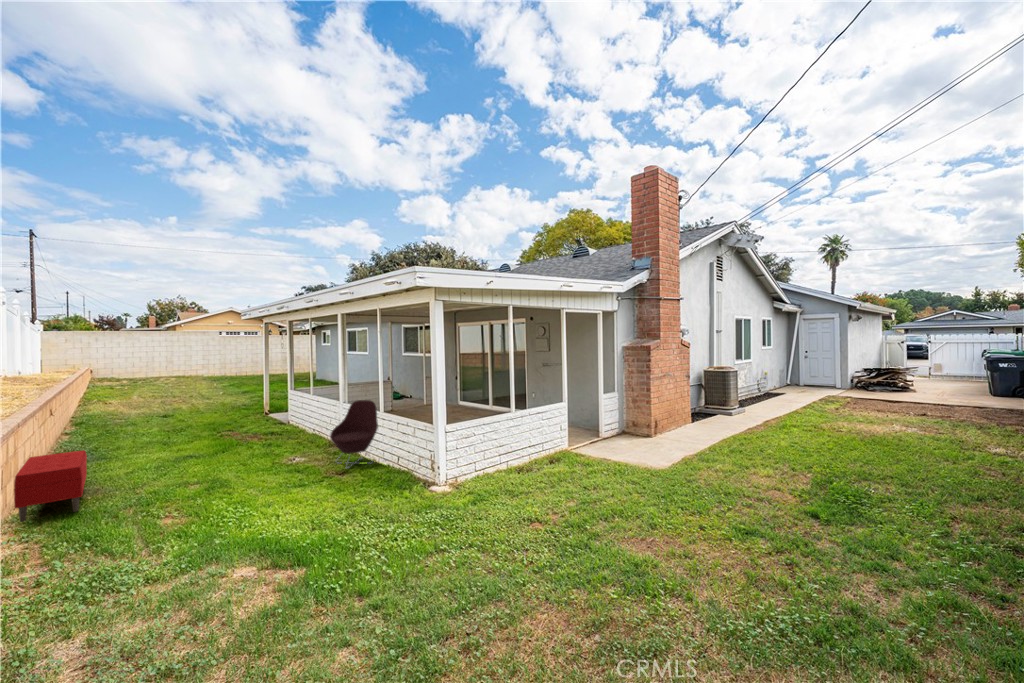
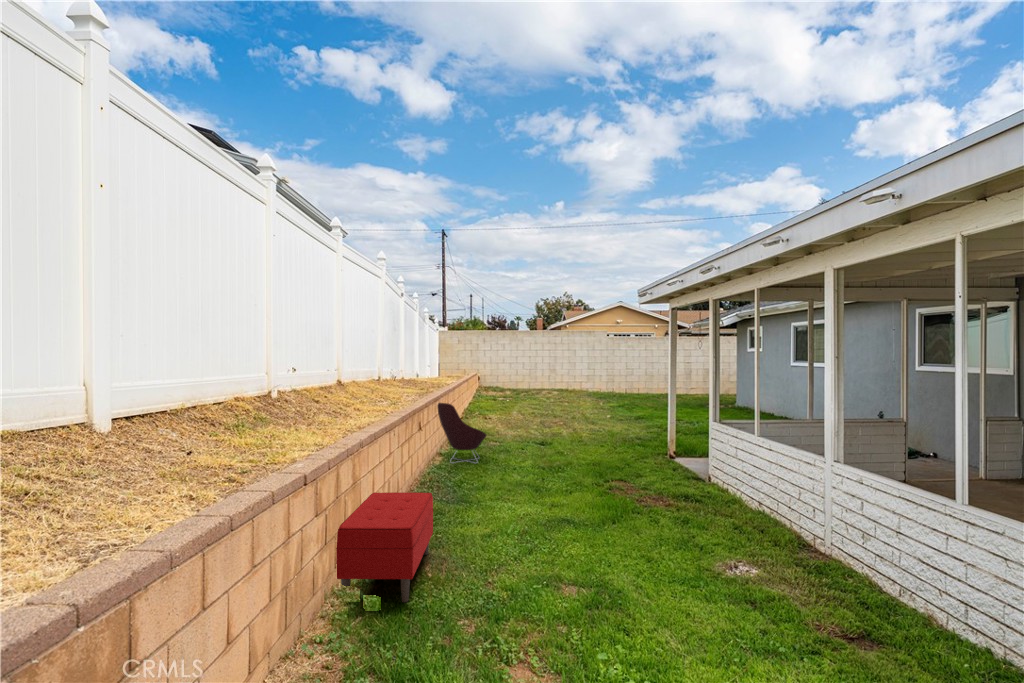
chair: present [330,400,378,463] -> present [437,403,486,463]

